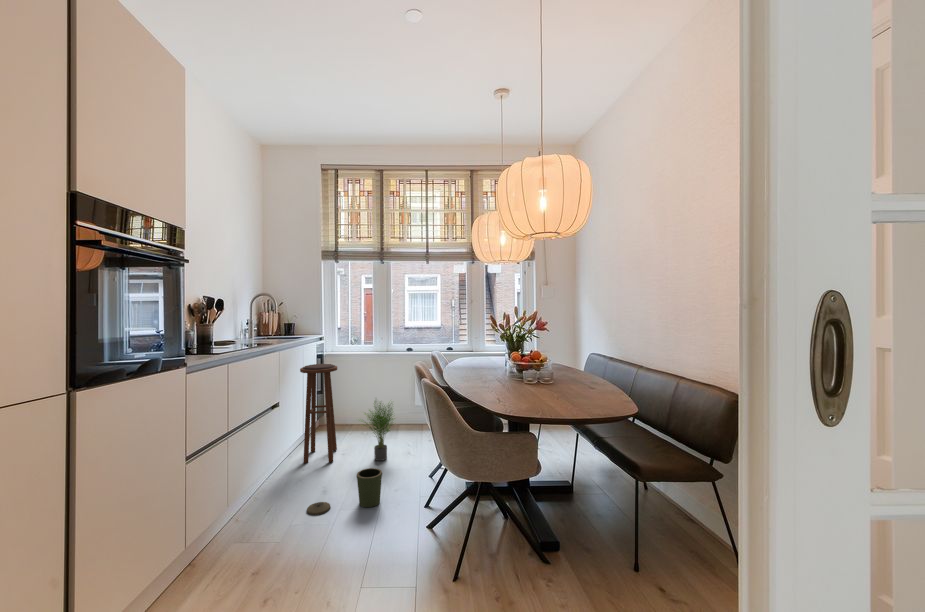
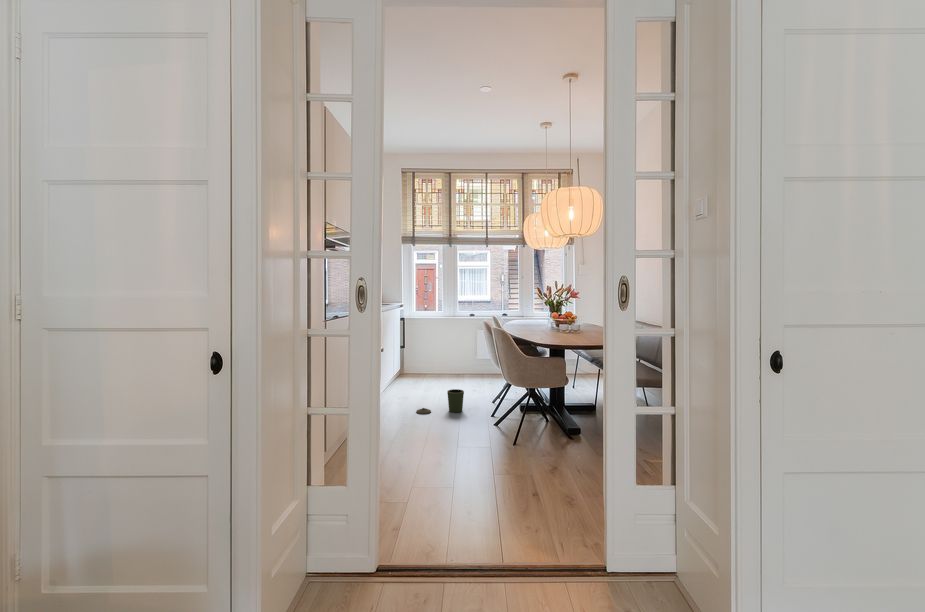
stool: present [300,364,337,463] -> none [398,323,424,393]
potted plant: present [365,401,393,461] -> none [436,347,469,393]

